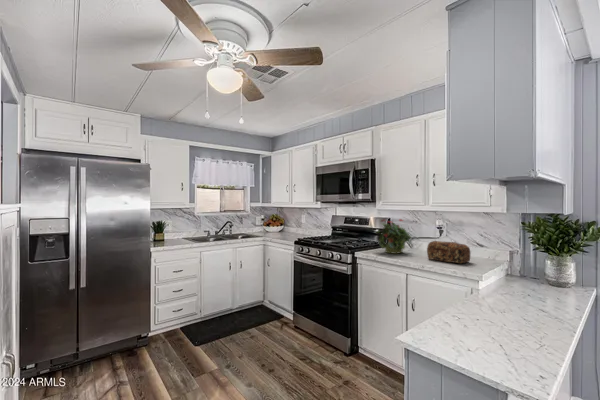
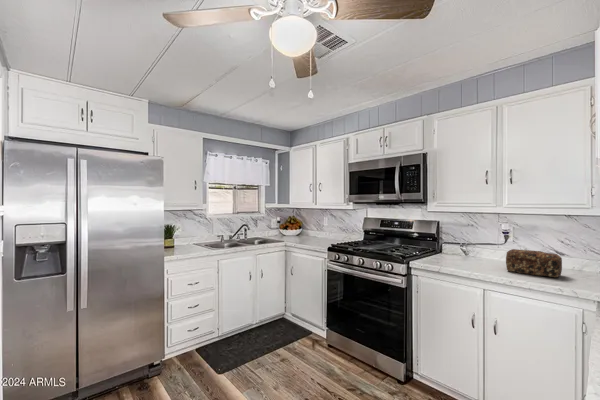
potted plant: present [376,219,411,253] -> none [433,222,480,263]

